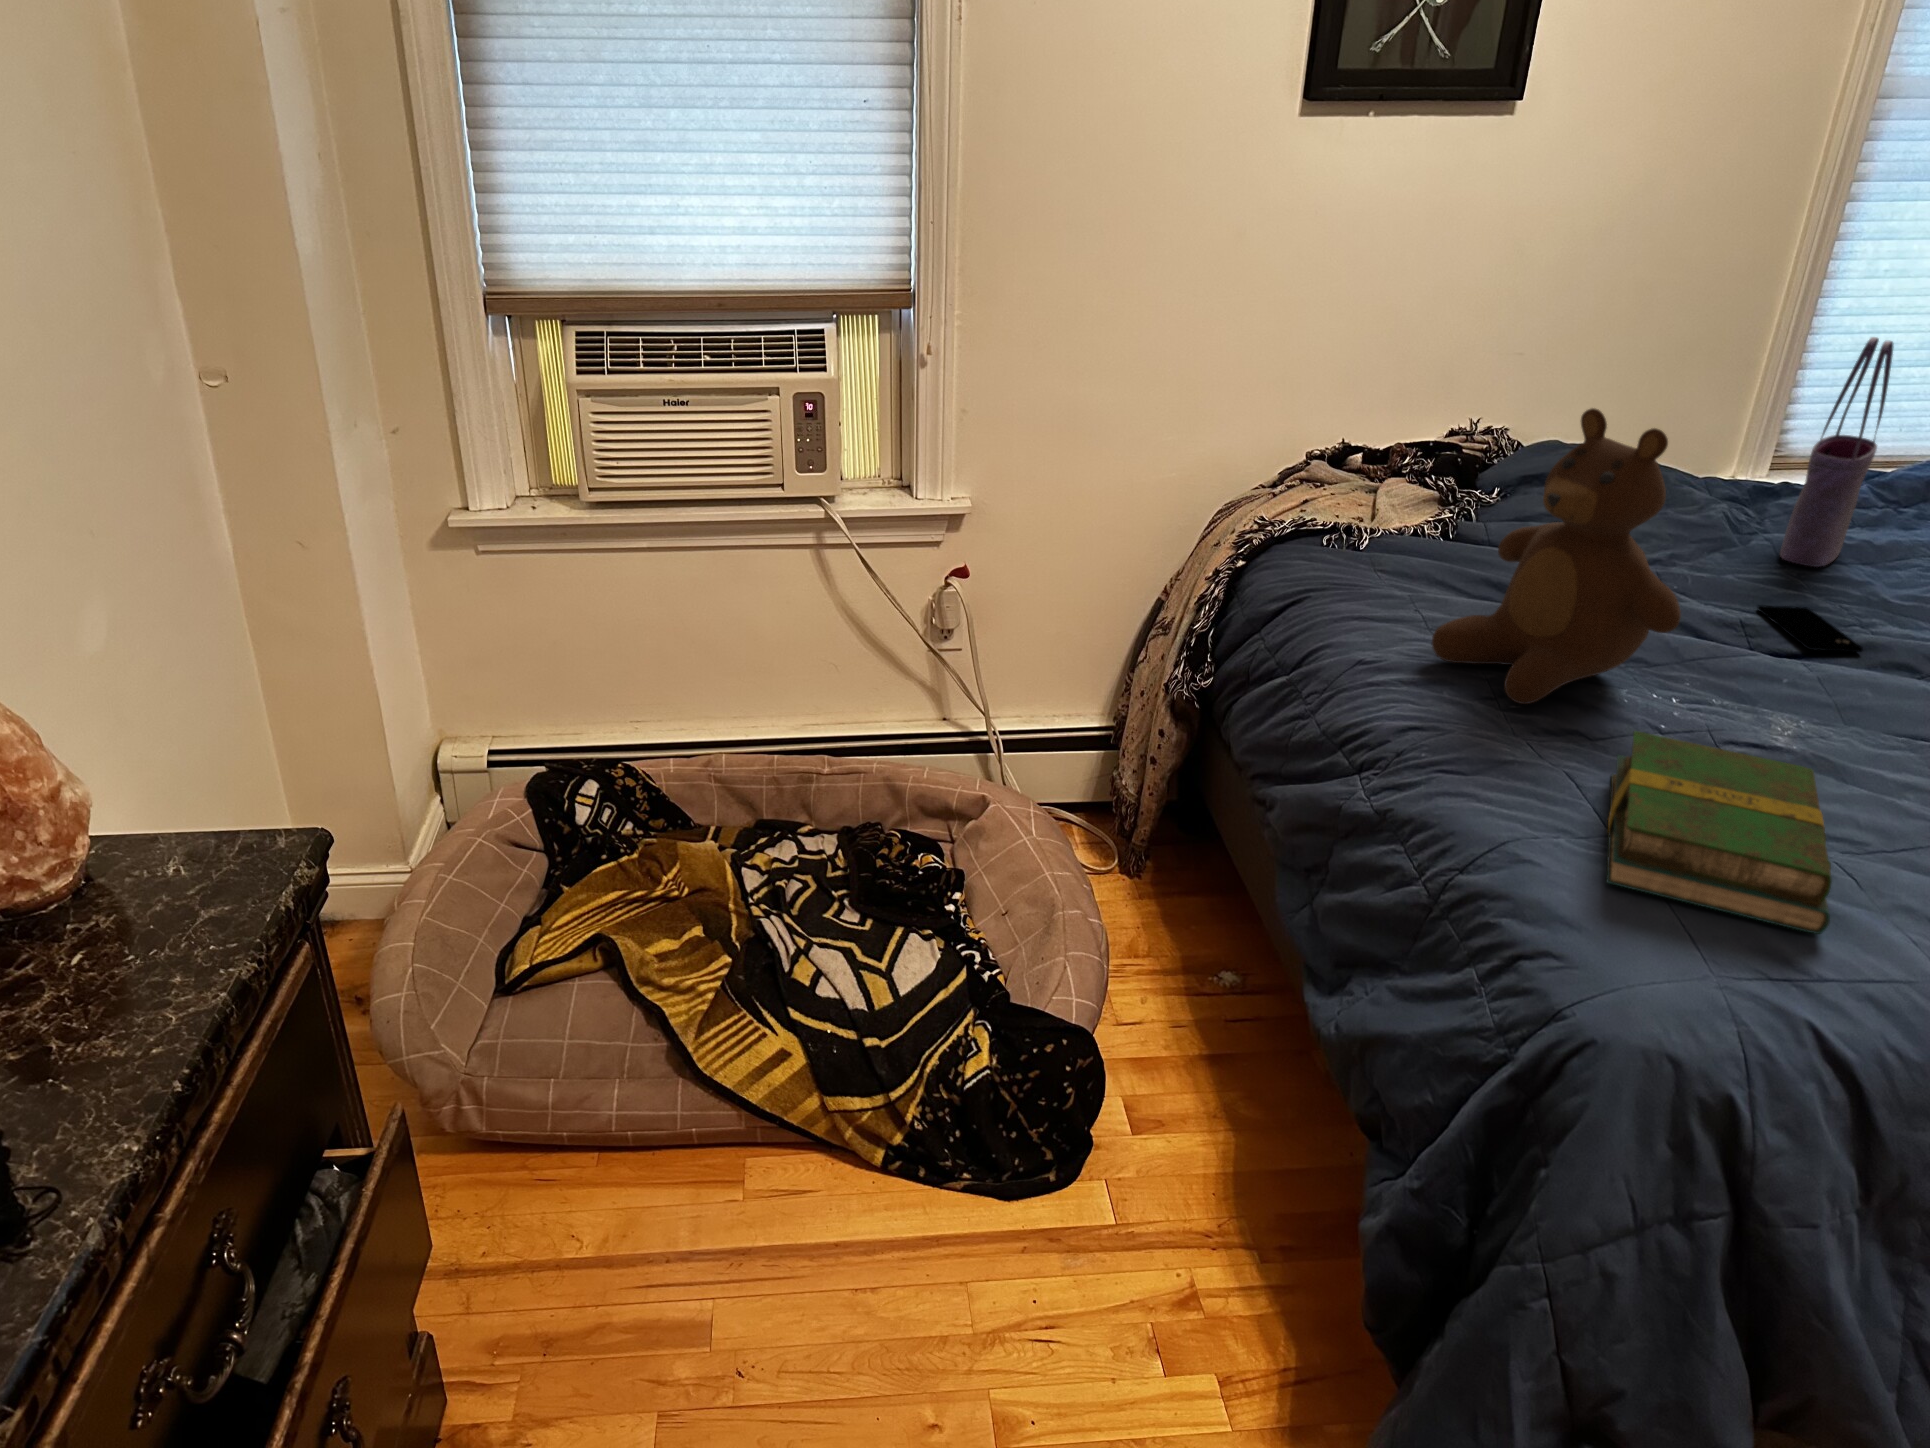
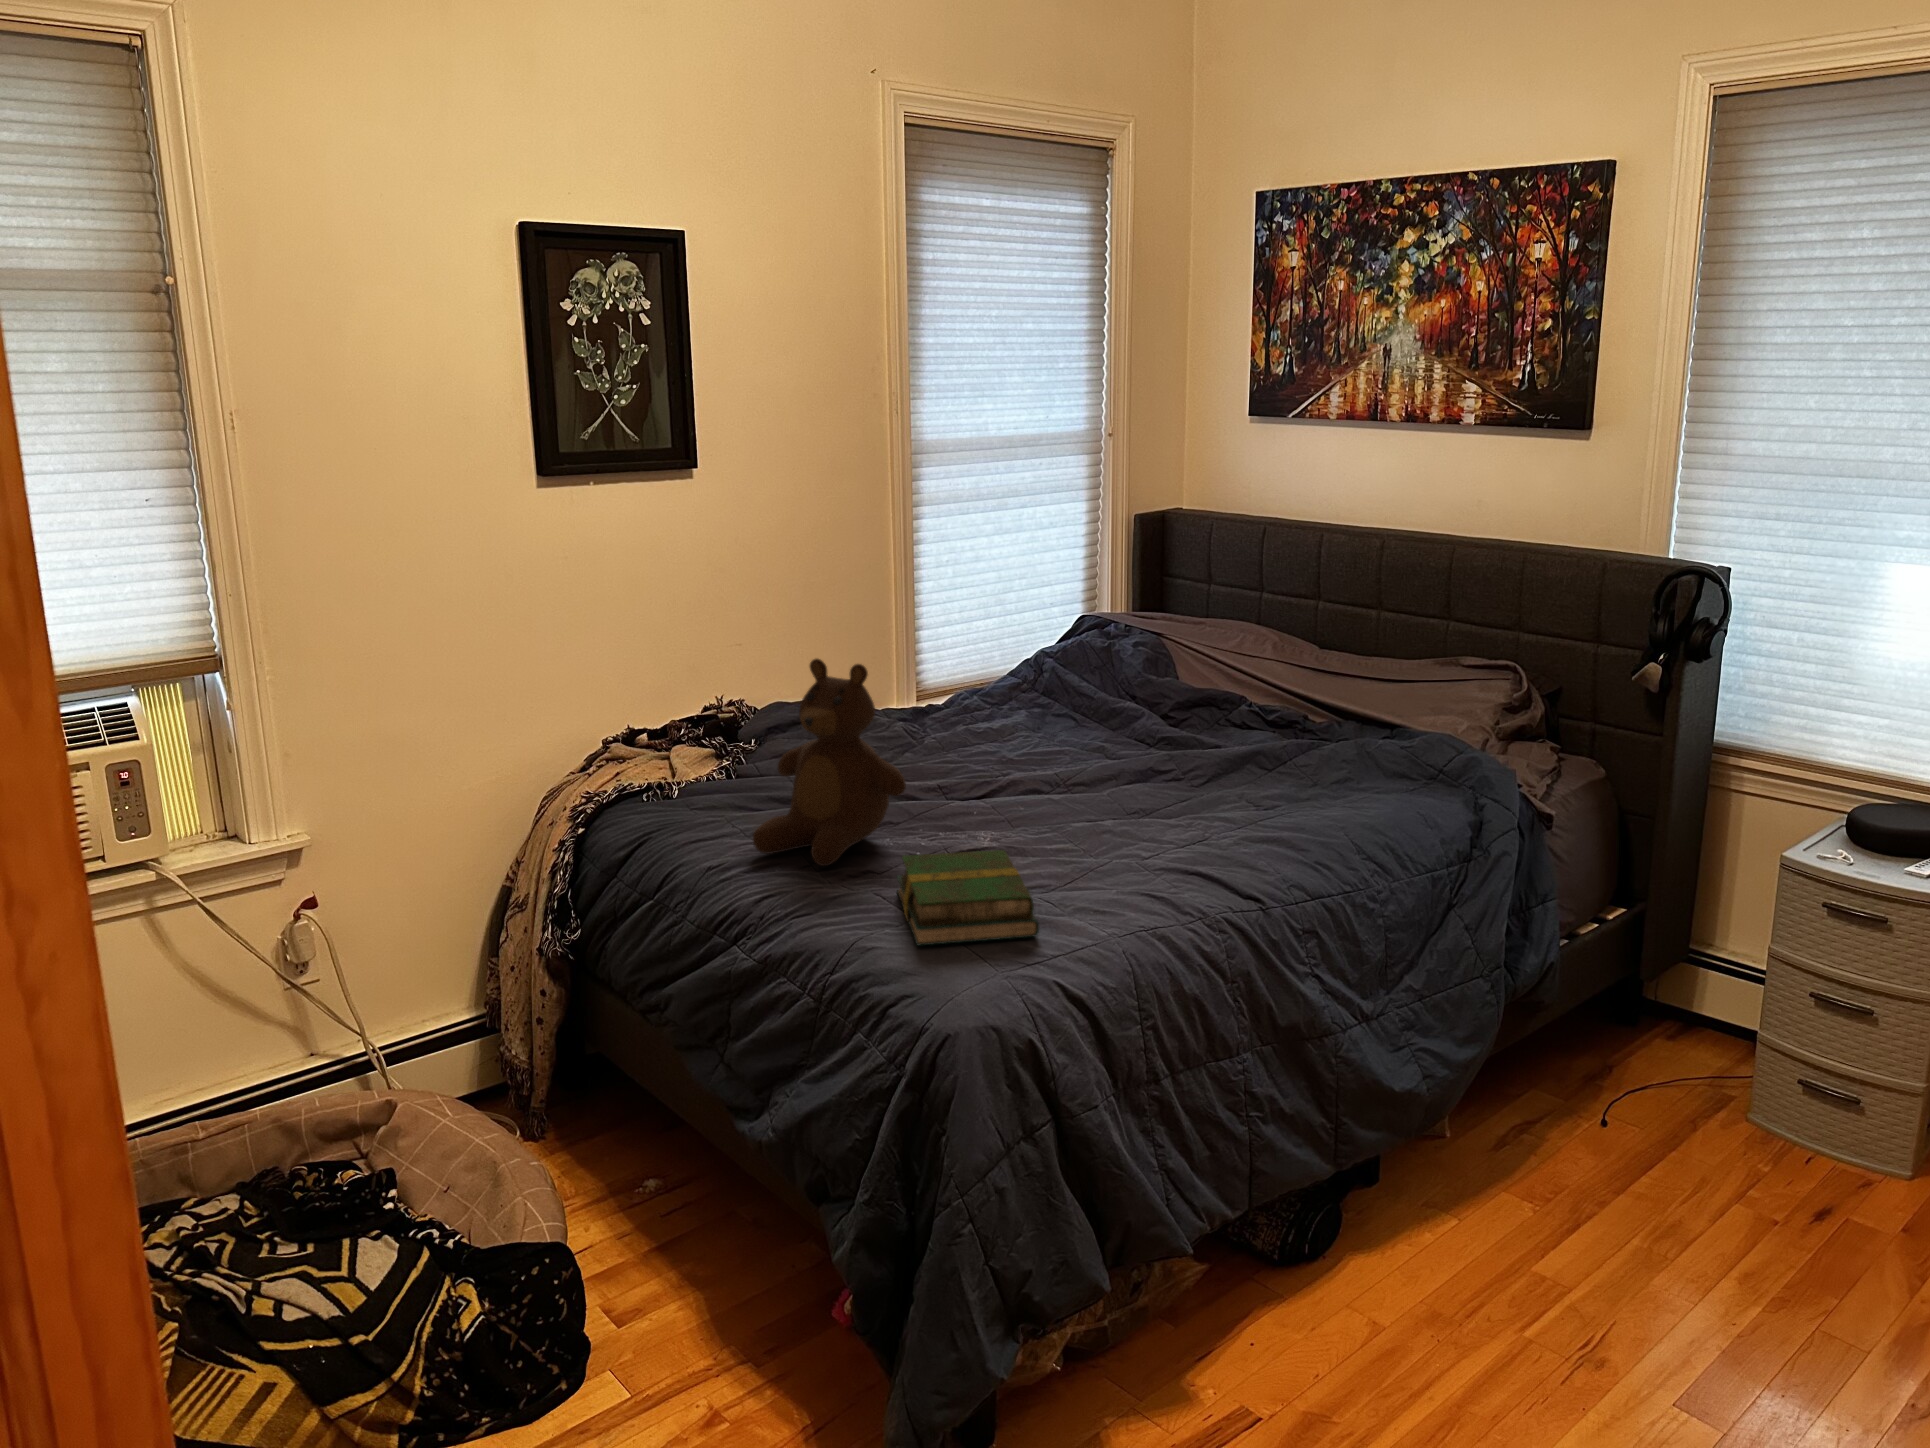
tote bag: present [1780,337,1893,567] -> none [946,596,980,750]
smartphone: present [1758,605,1862,652] -> none [945,773,1010,796]

